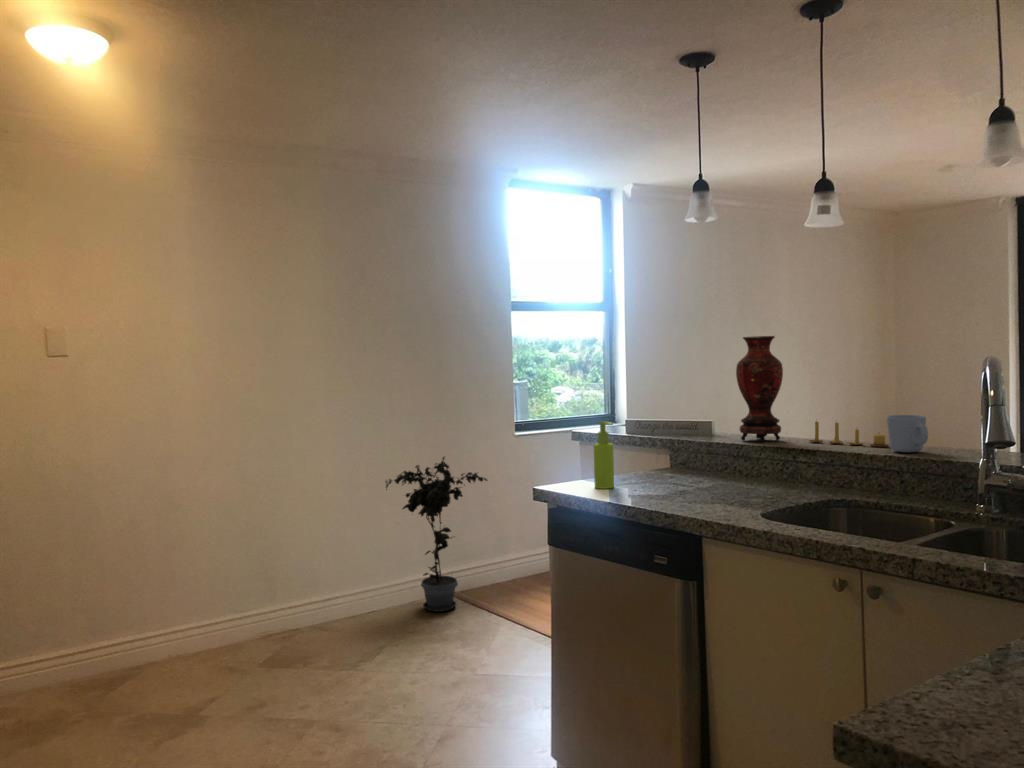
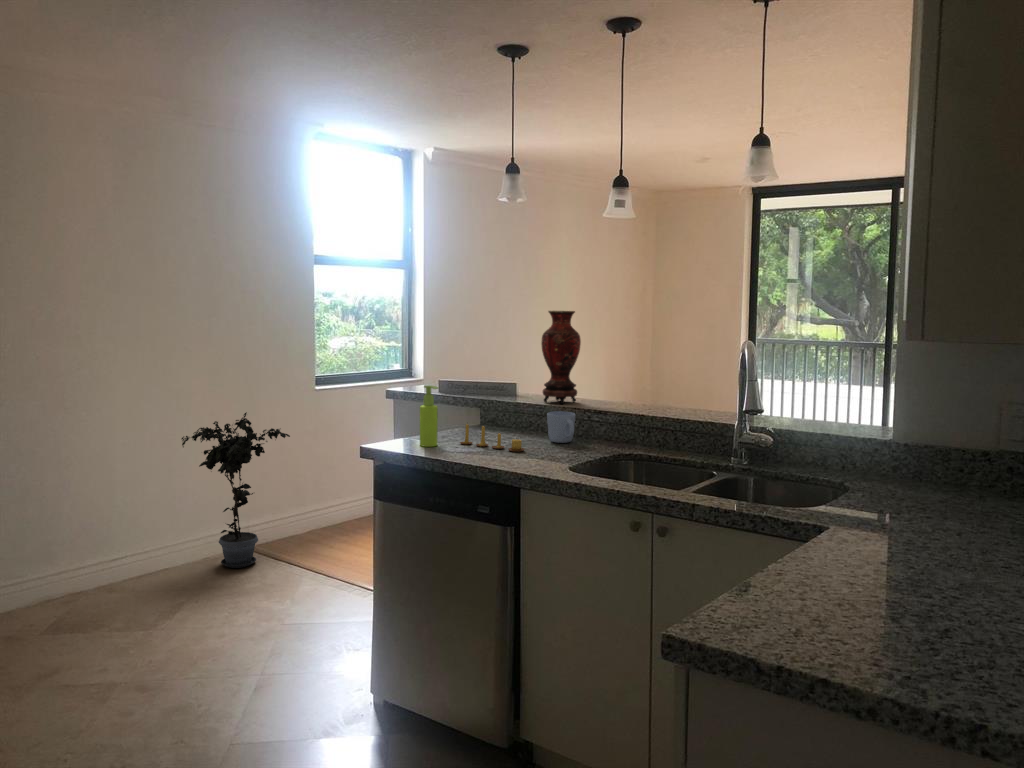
mug: present [887,415,928,452] -> present [547,411,576,443]
candle: present [810,421,889,447] -> present [460,424,525,452]

